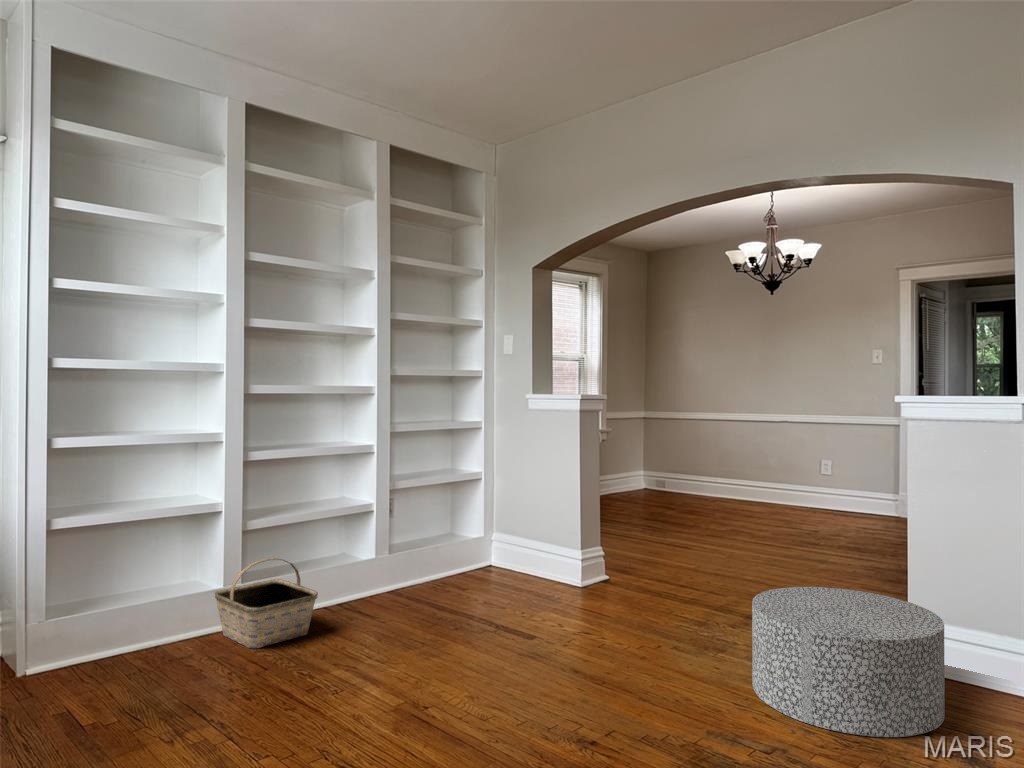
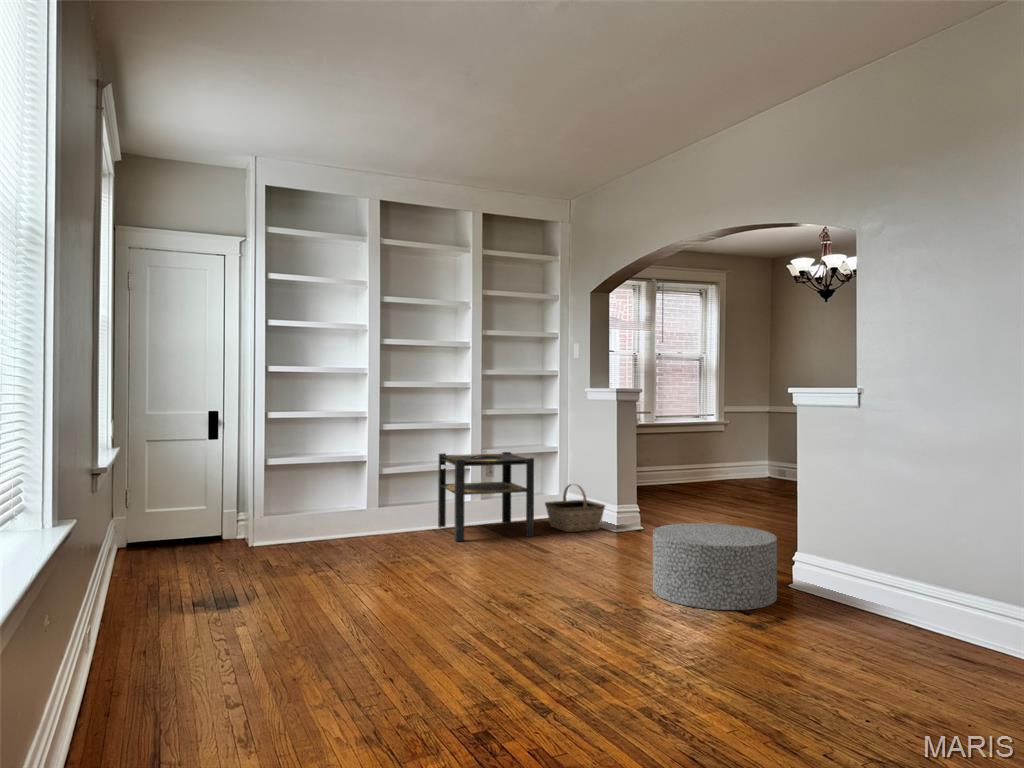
side table: none [332,483,485,628] -> present [438,452,534,541]
basket: present [215,558,318,648] -> present [545,484,605,532]

